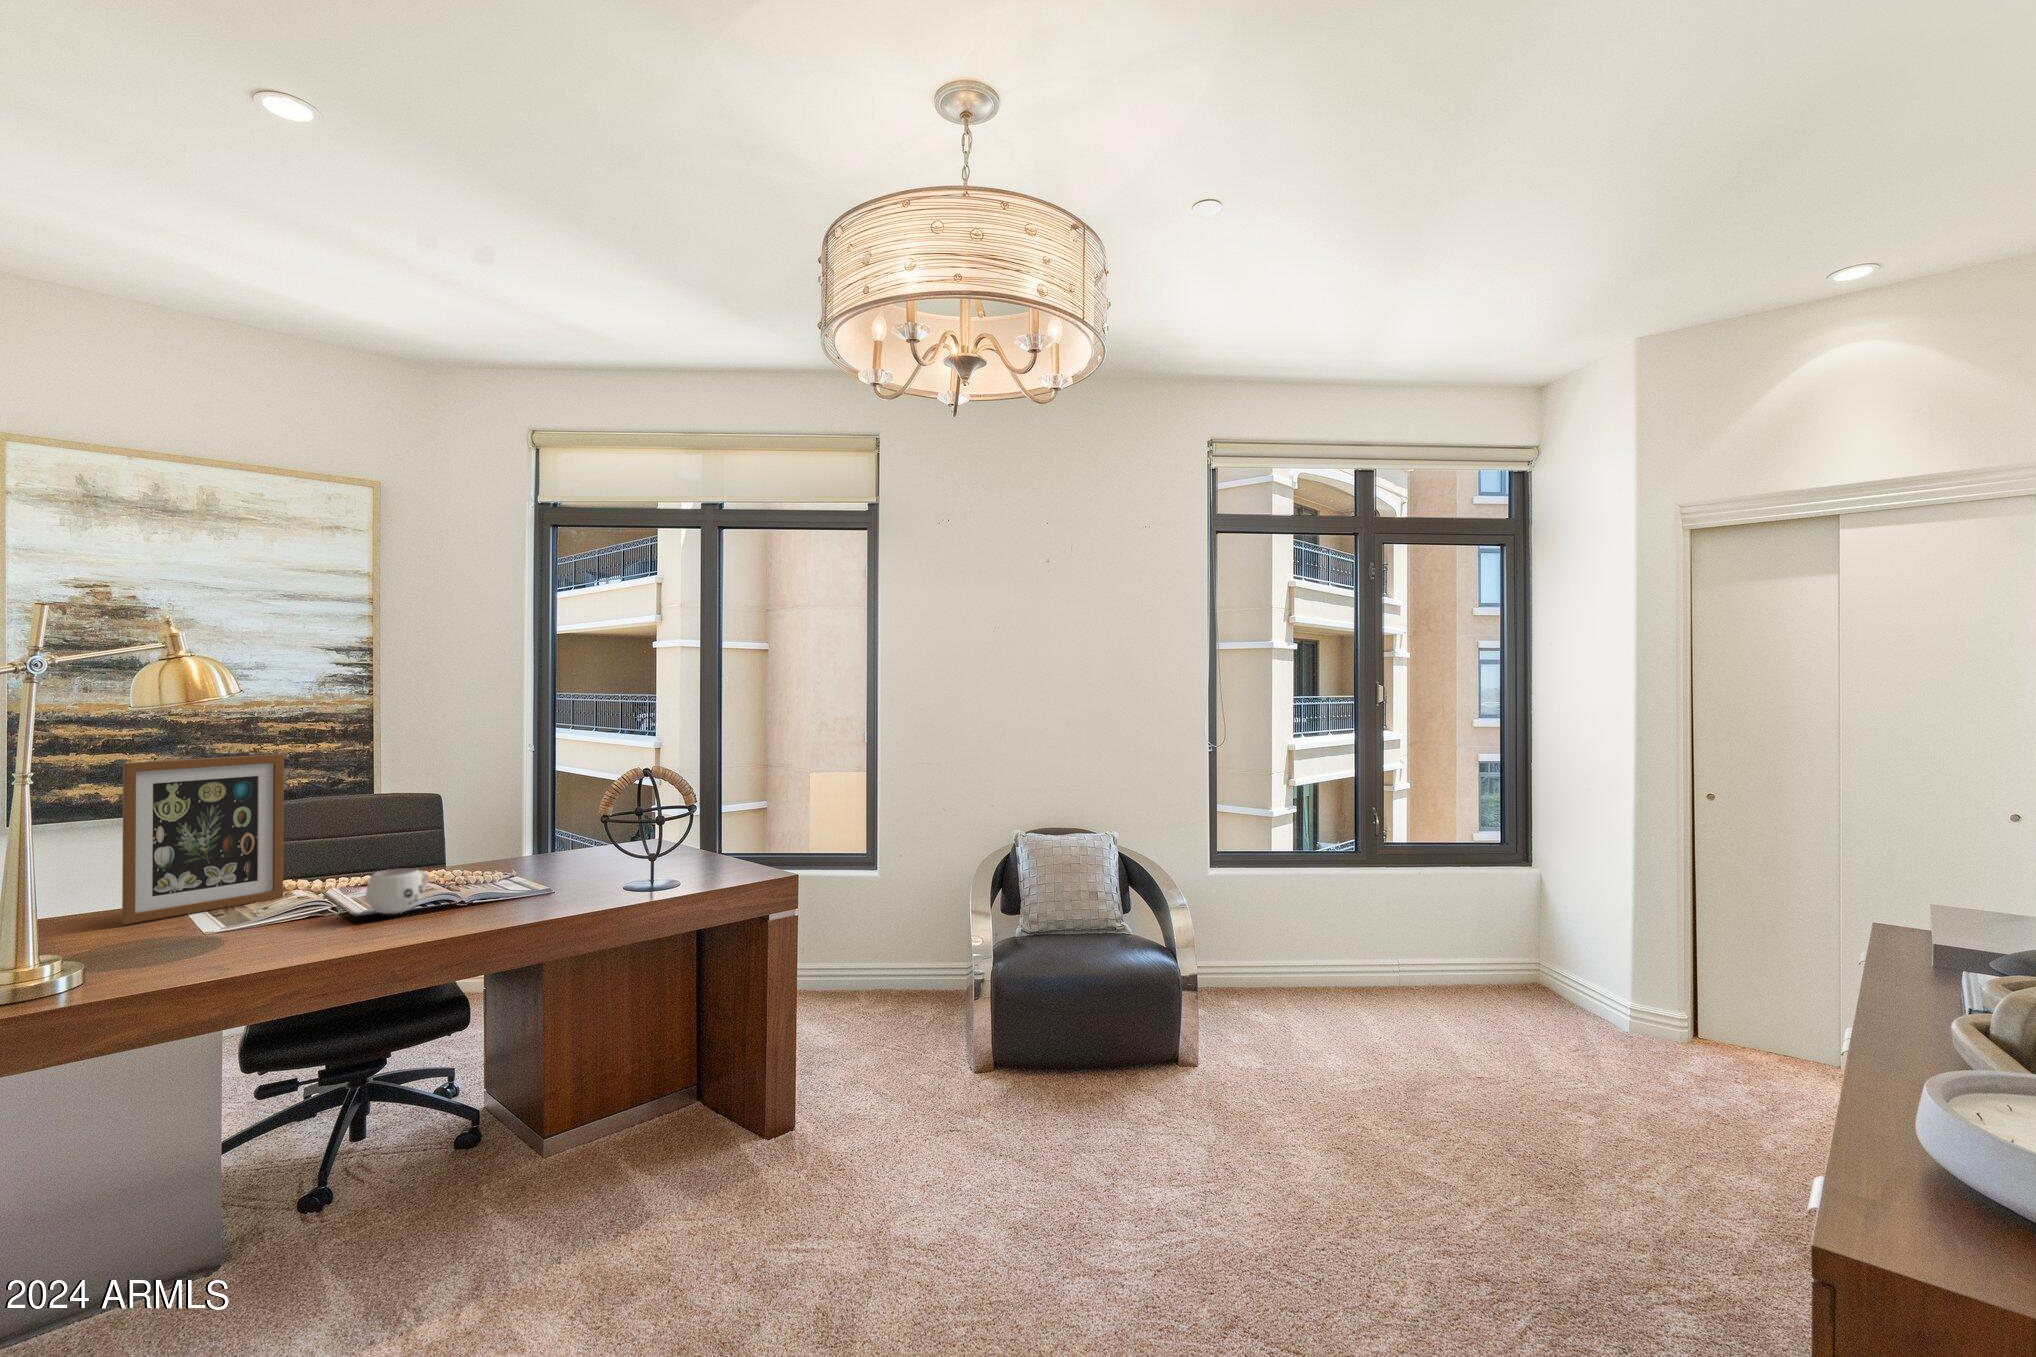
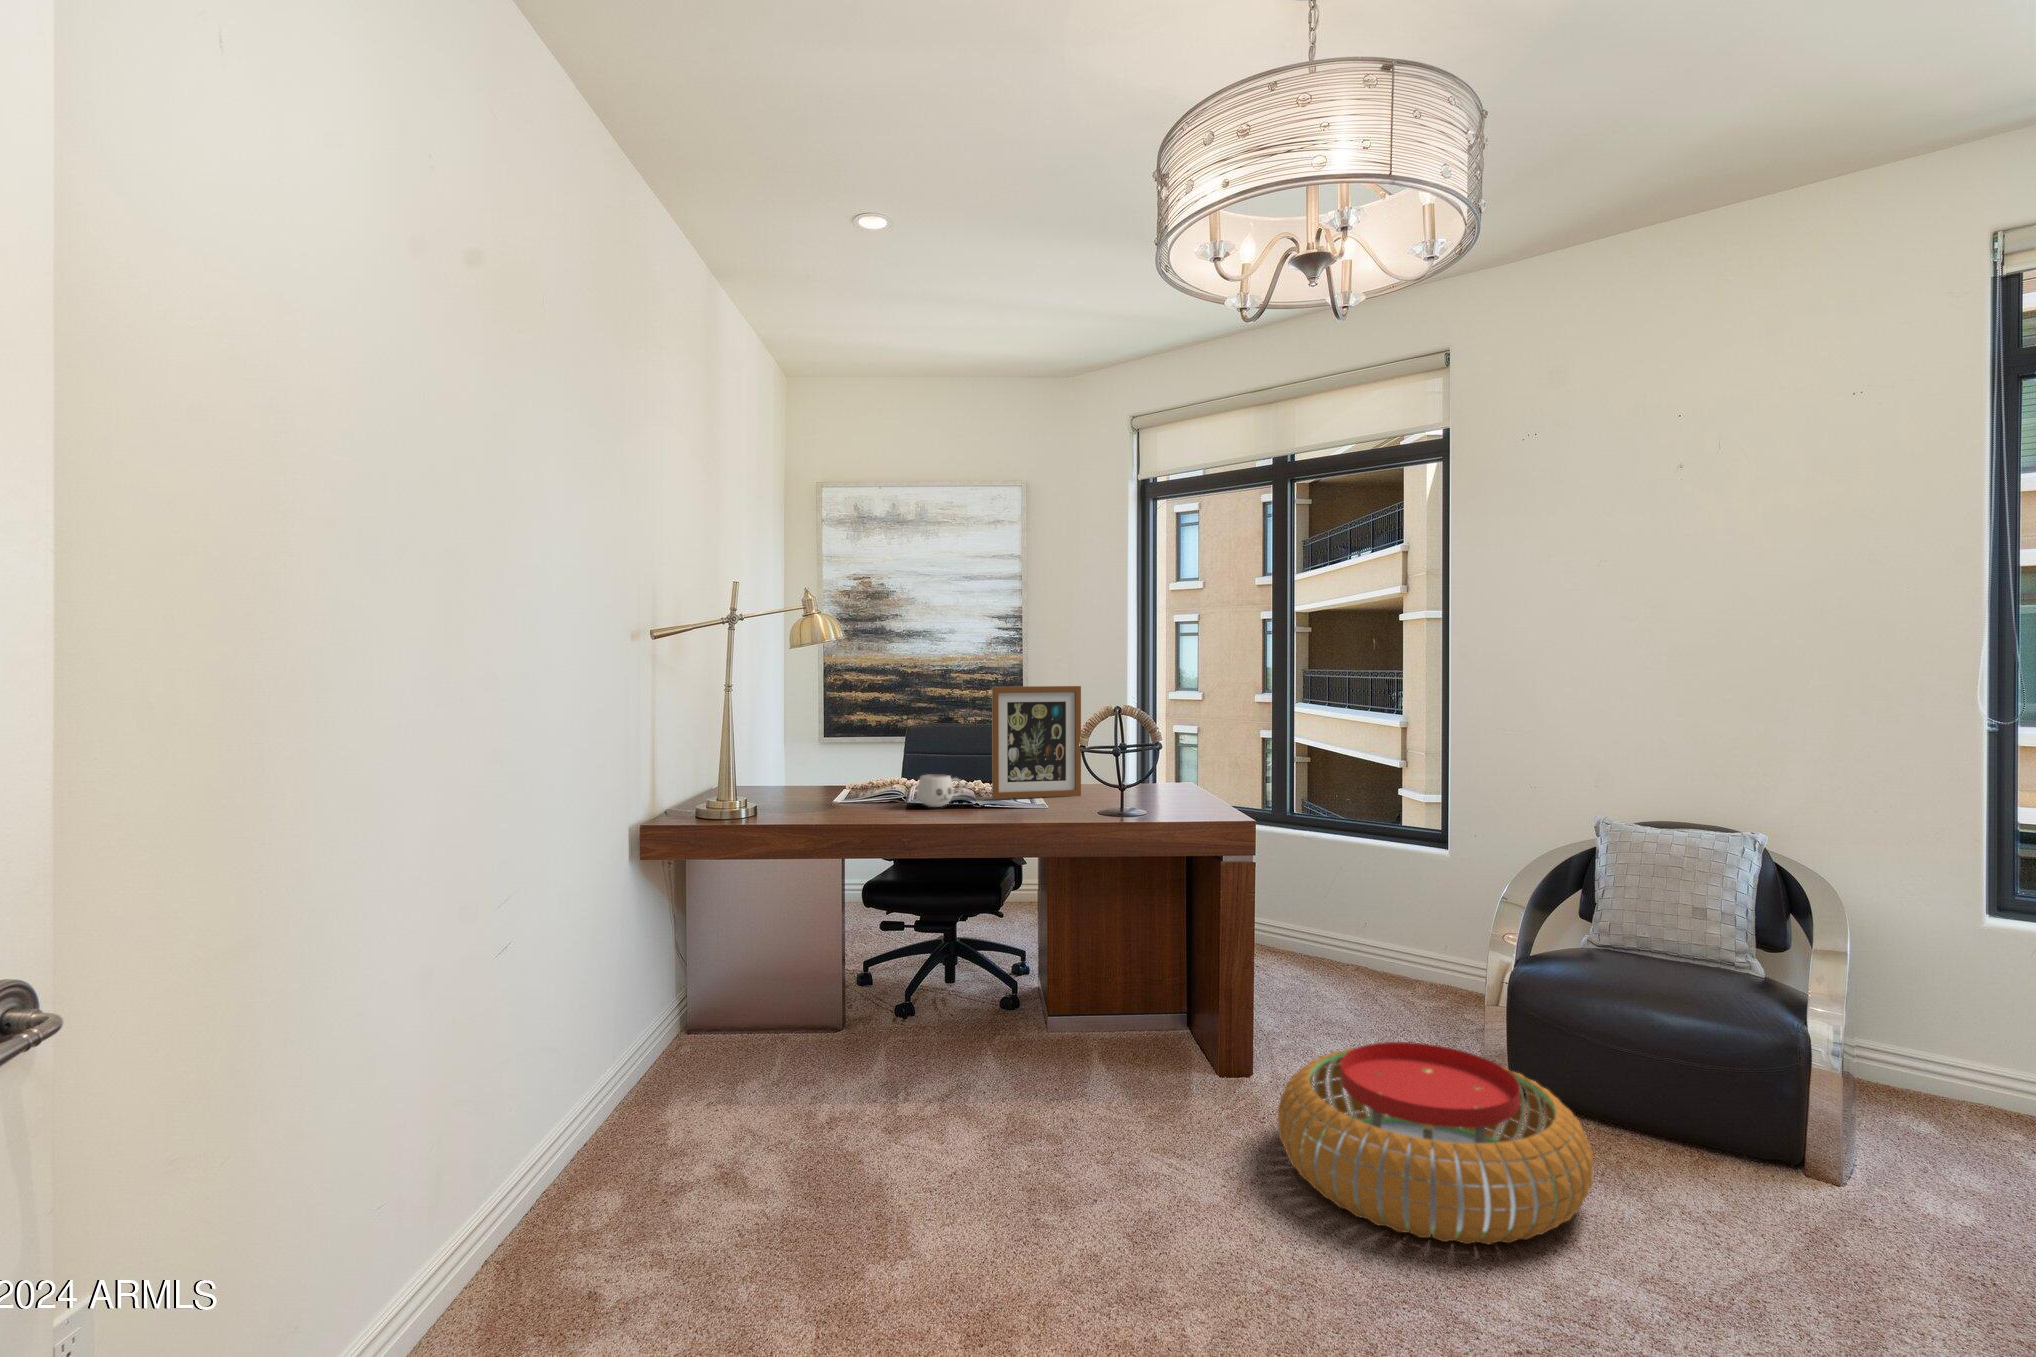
picture frame: present [122,754,284,924] -> present [992,686,1081,799]
pouf: none [879,1046,1133,1229] -> present [1278,1042,1593,1244]

